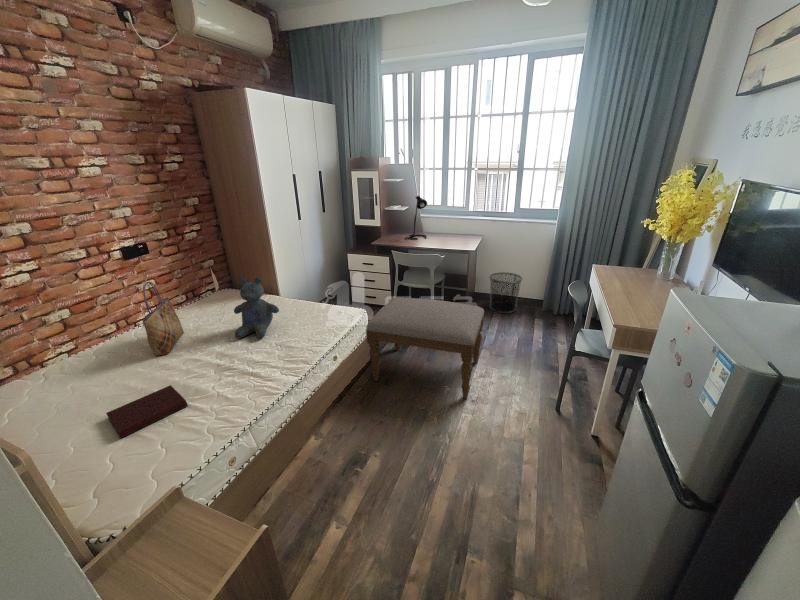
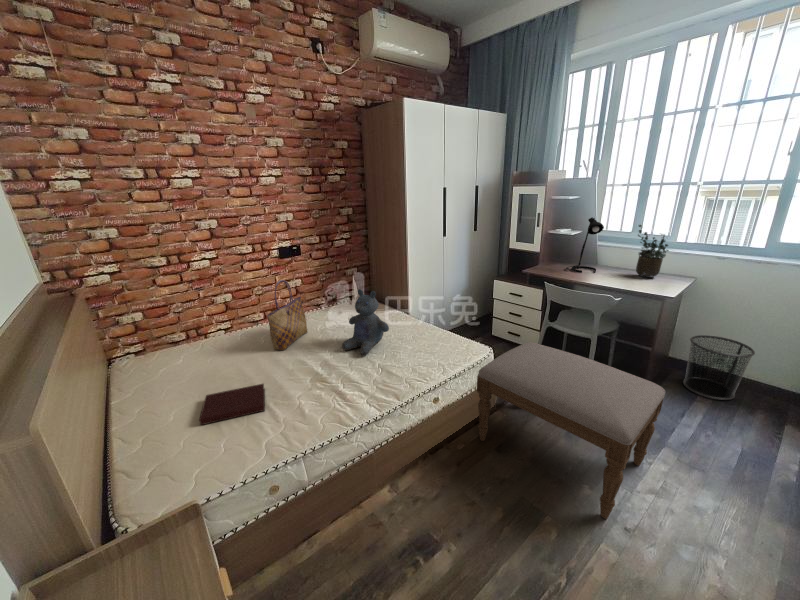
potted plant: none [449,199,469,238] -> present [636,225,669,278]

